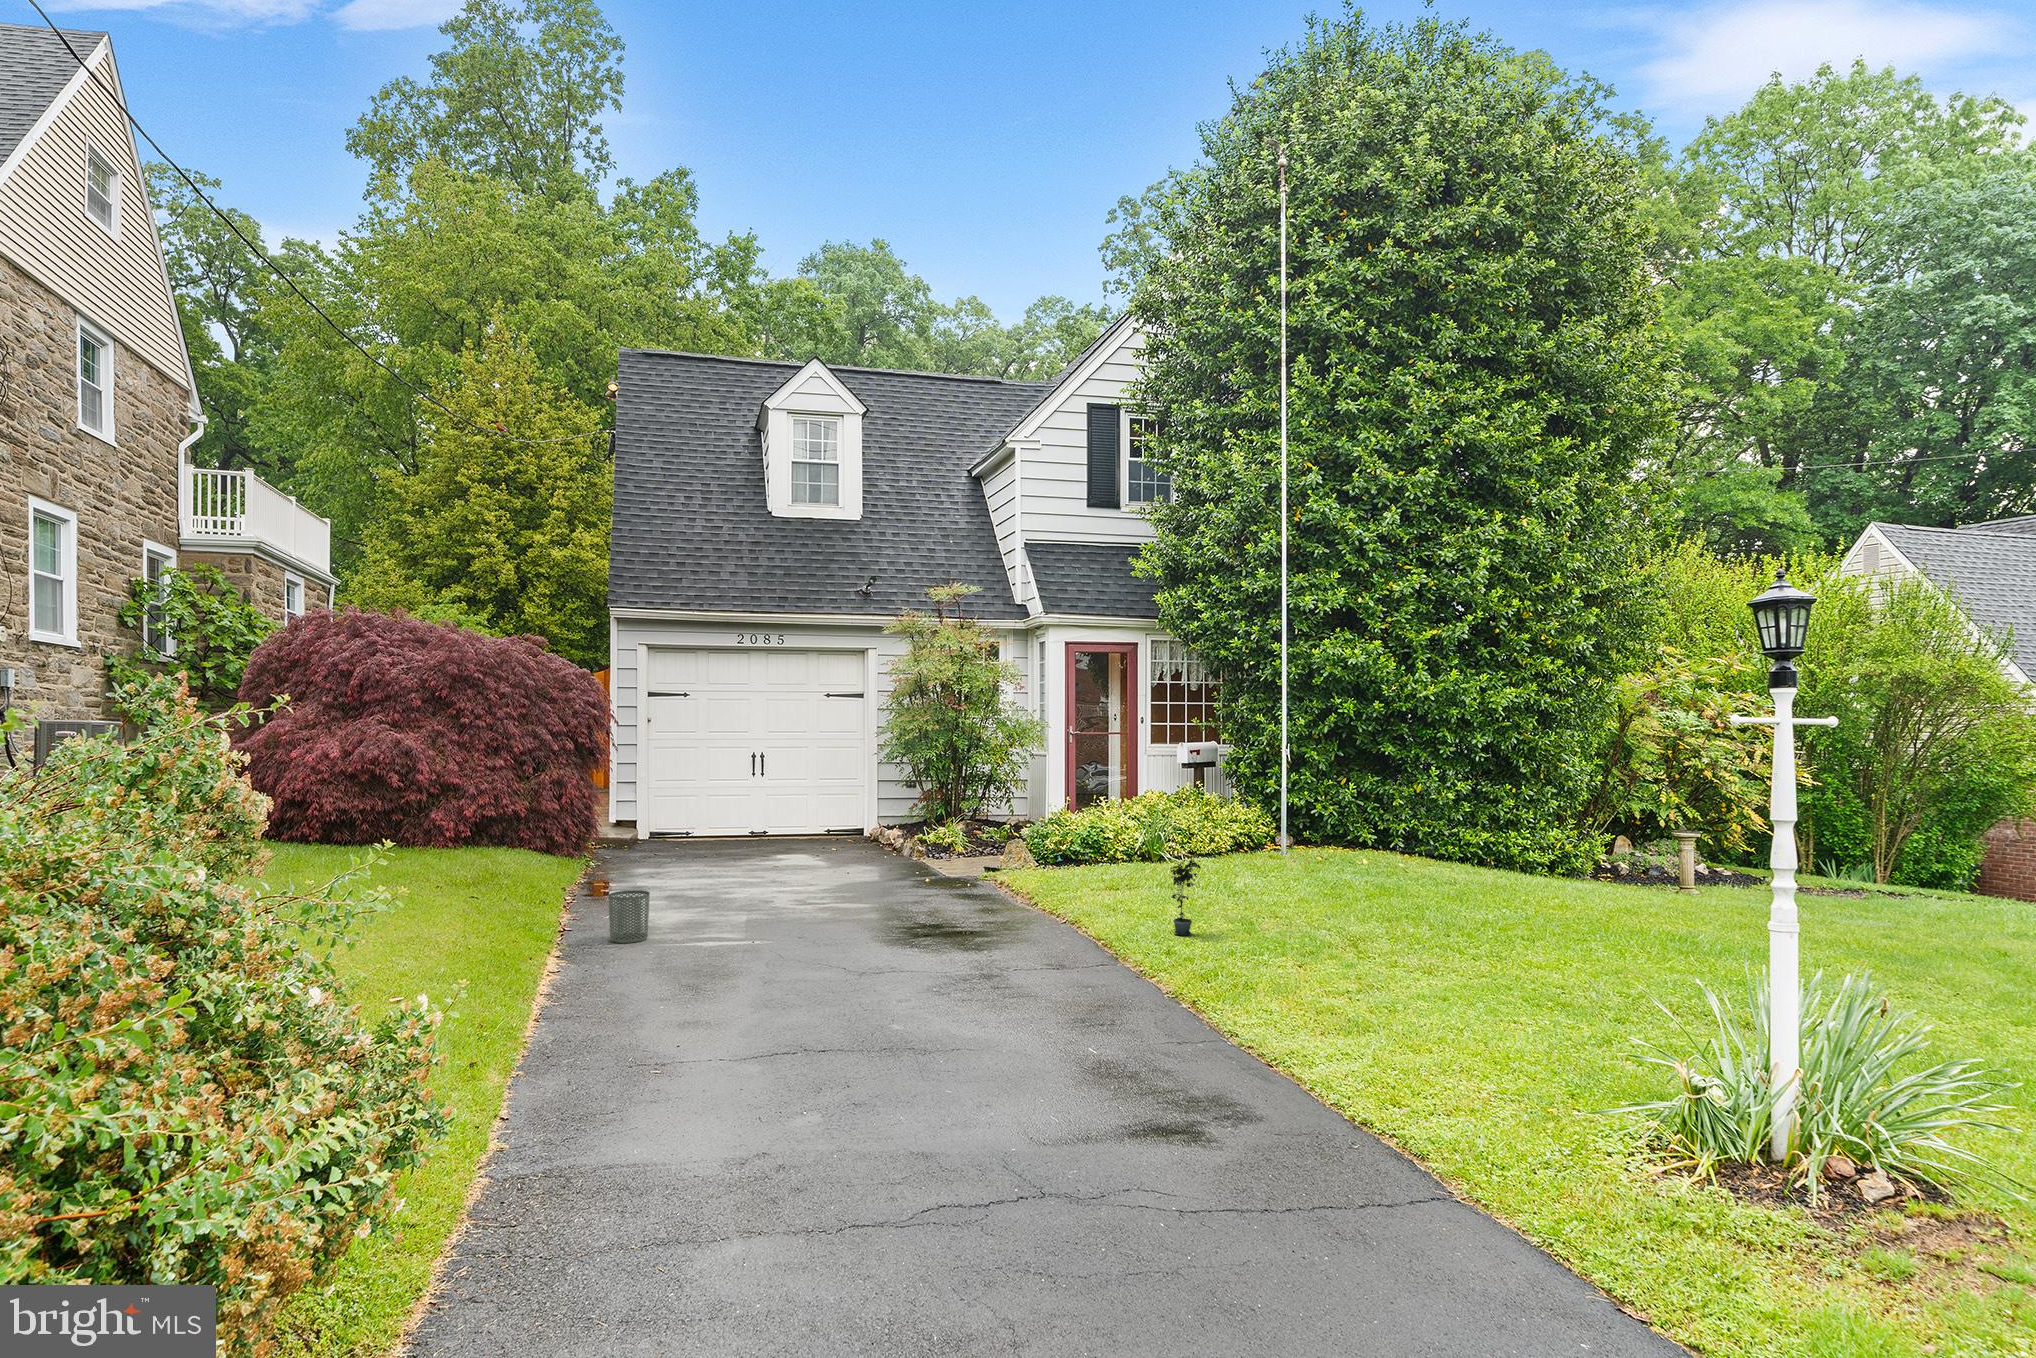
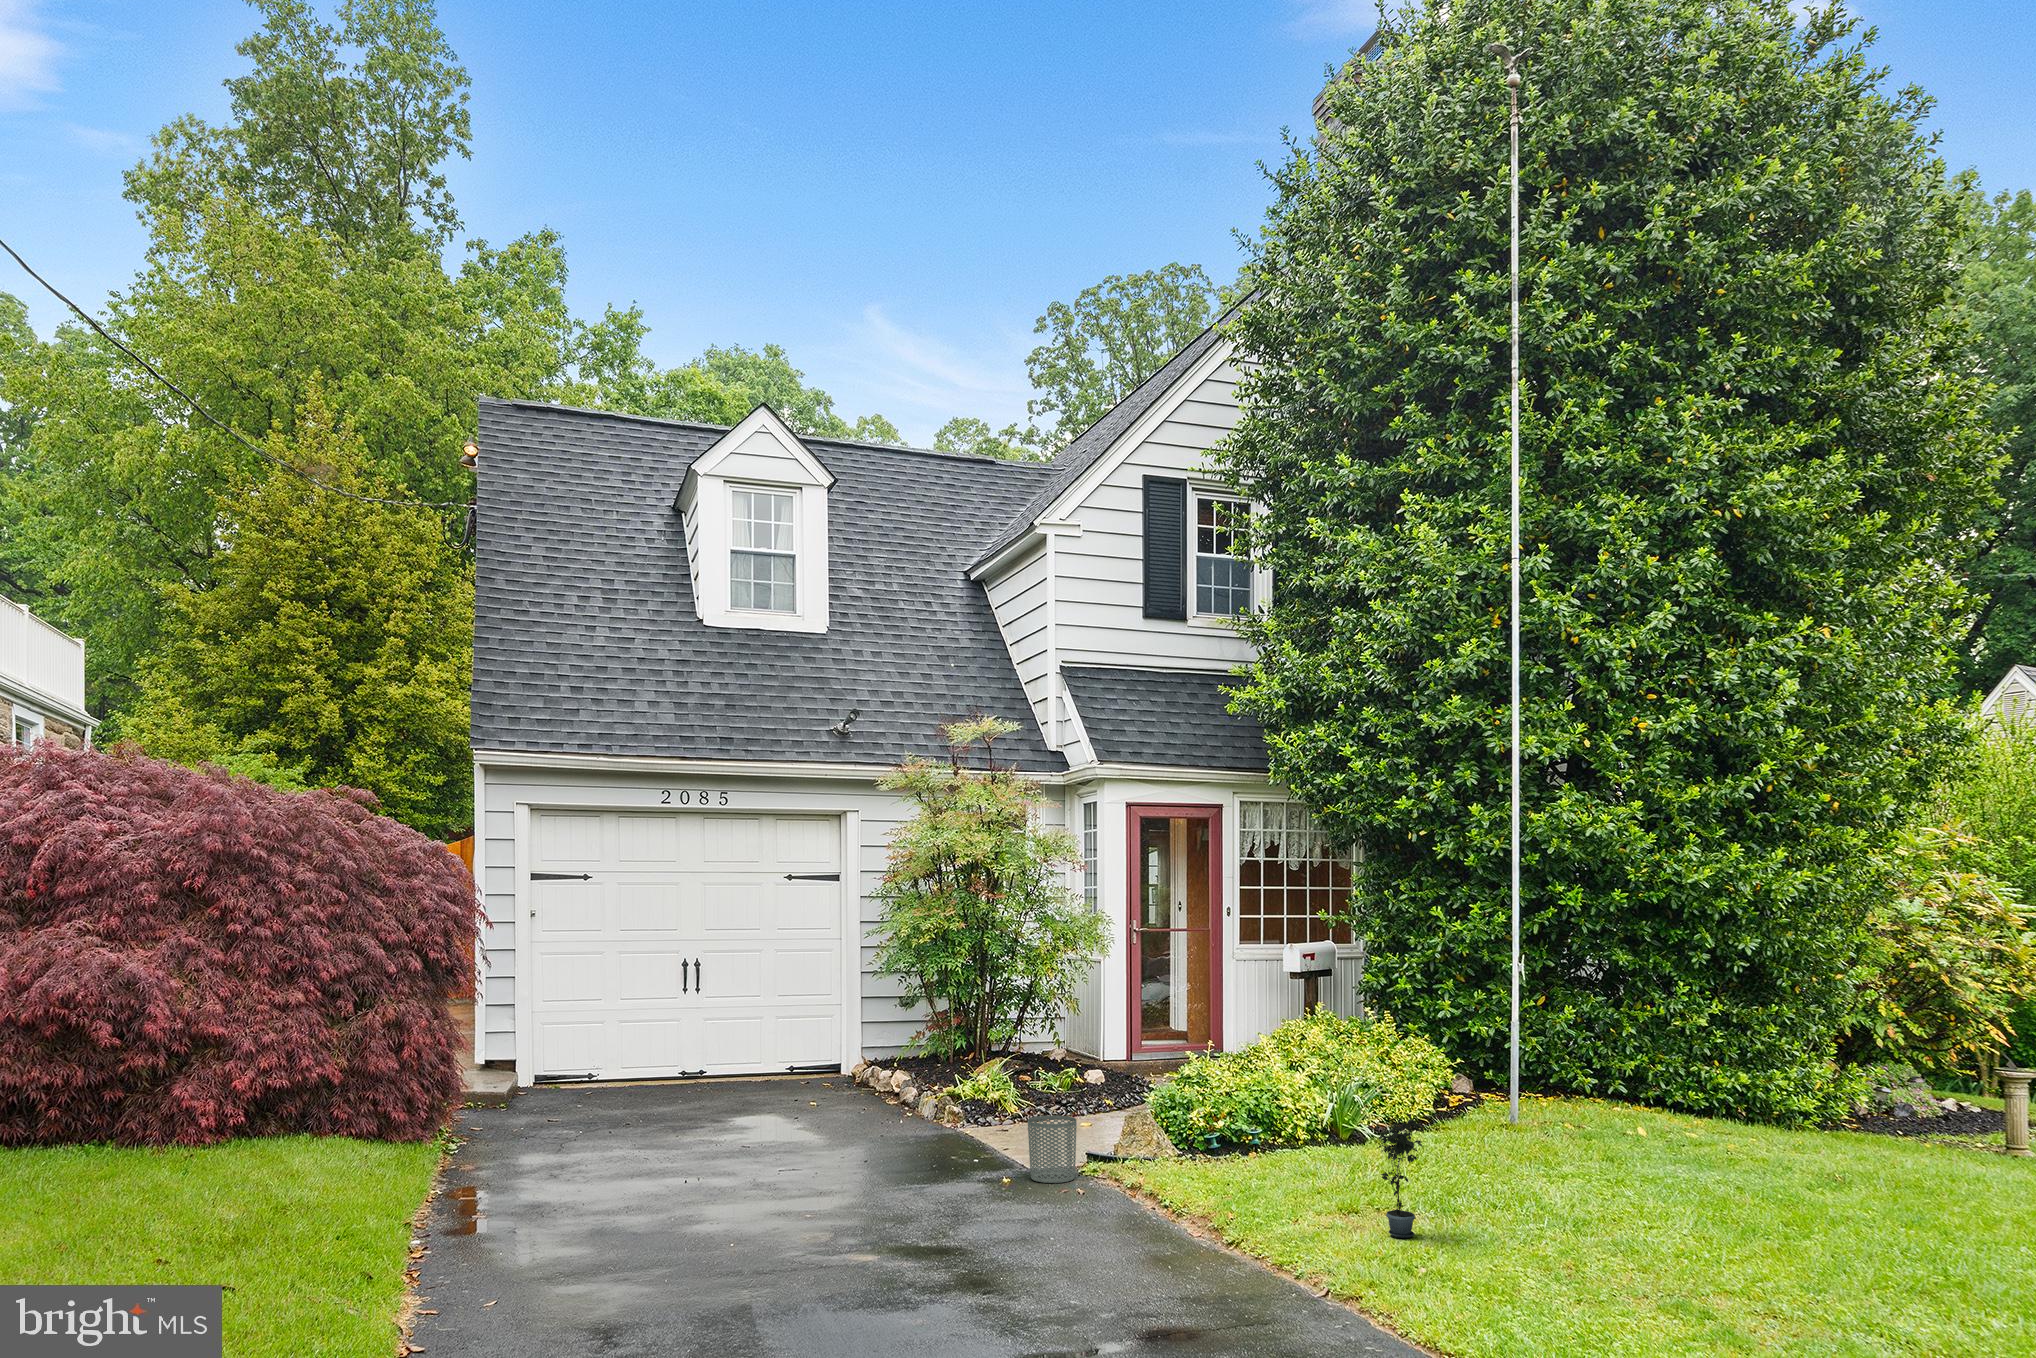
waste bin: present [608,890,650,943] -> present [1028,1116,1077,1183]

